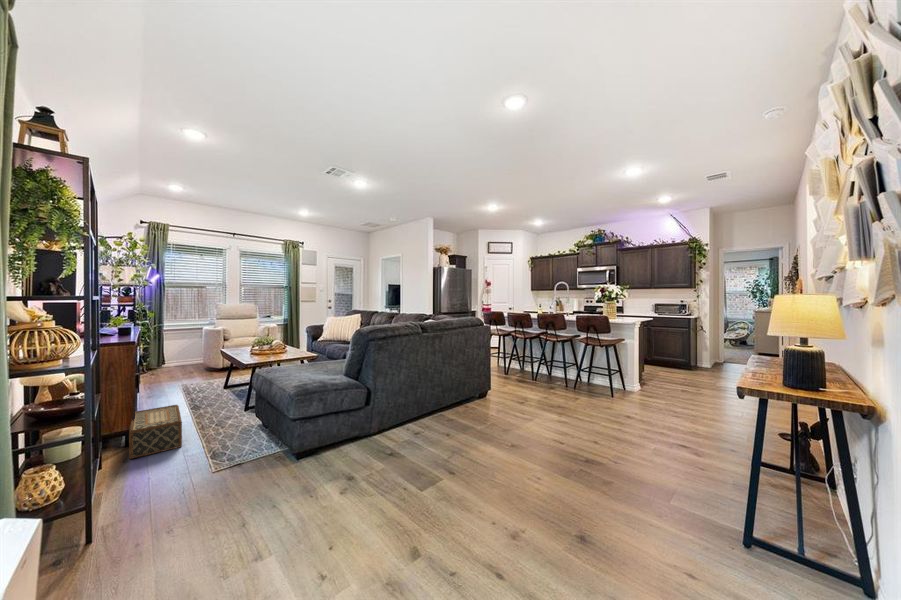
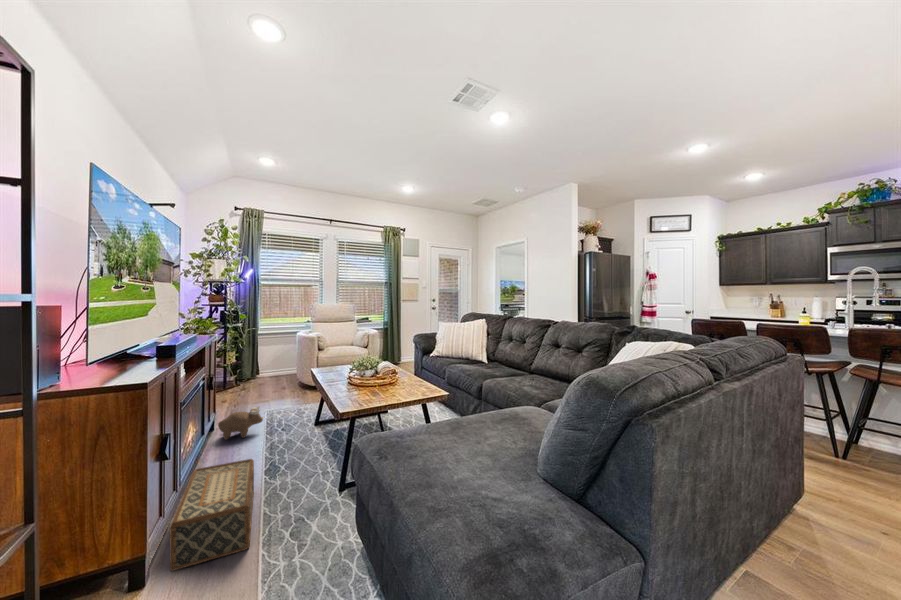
plush toy: none [139,380,179,405] -> present [218,406,264,440]

